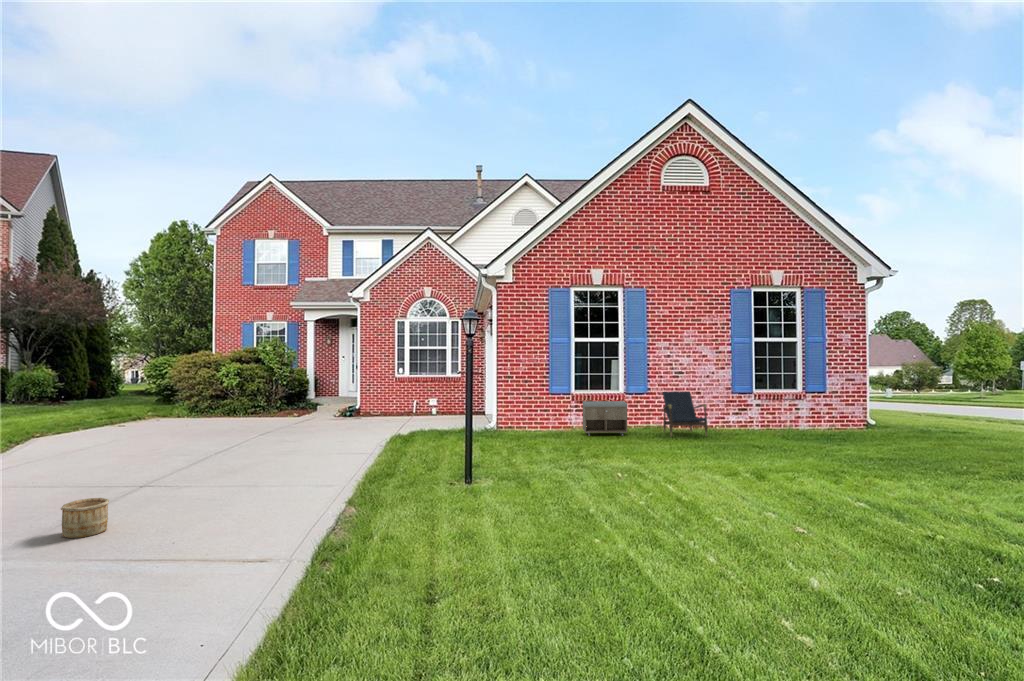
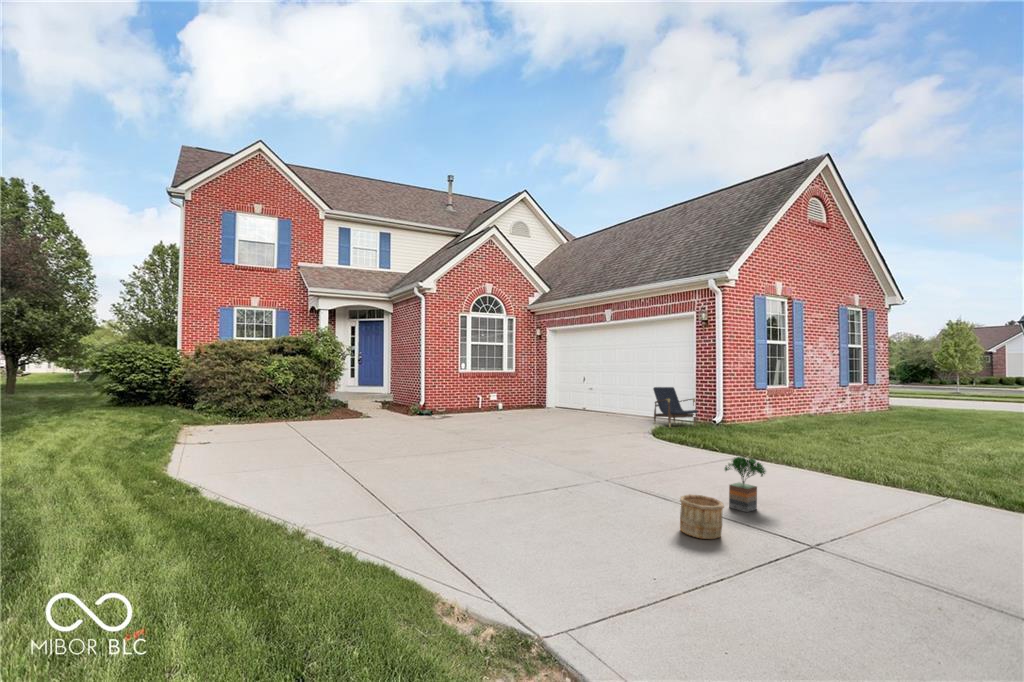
lounge chair: present [663,391,707,437] -> present [653,387,697,427]
storage bench: present [583,401,628,436] -> none [696,395,739,423]
potted tree: none [193,466,231,522] -> present [725,457,766,512]

